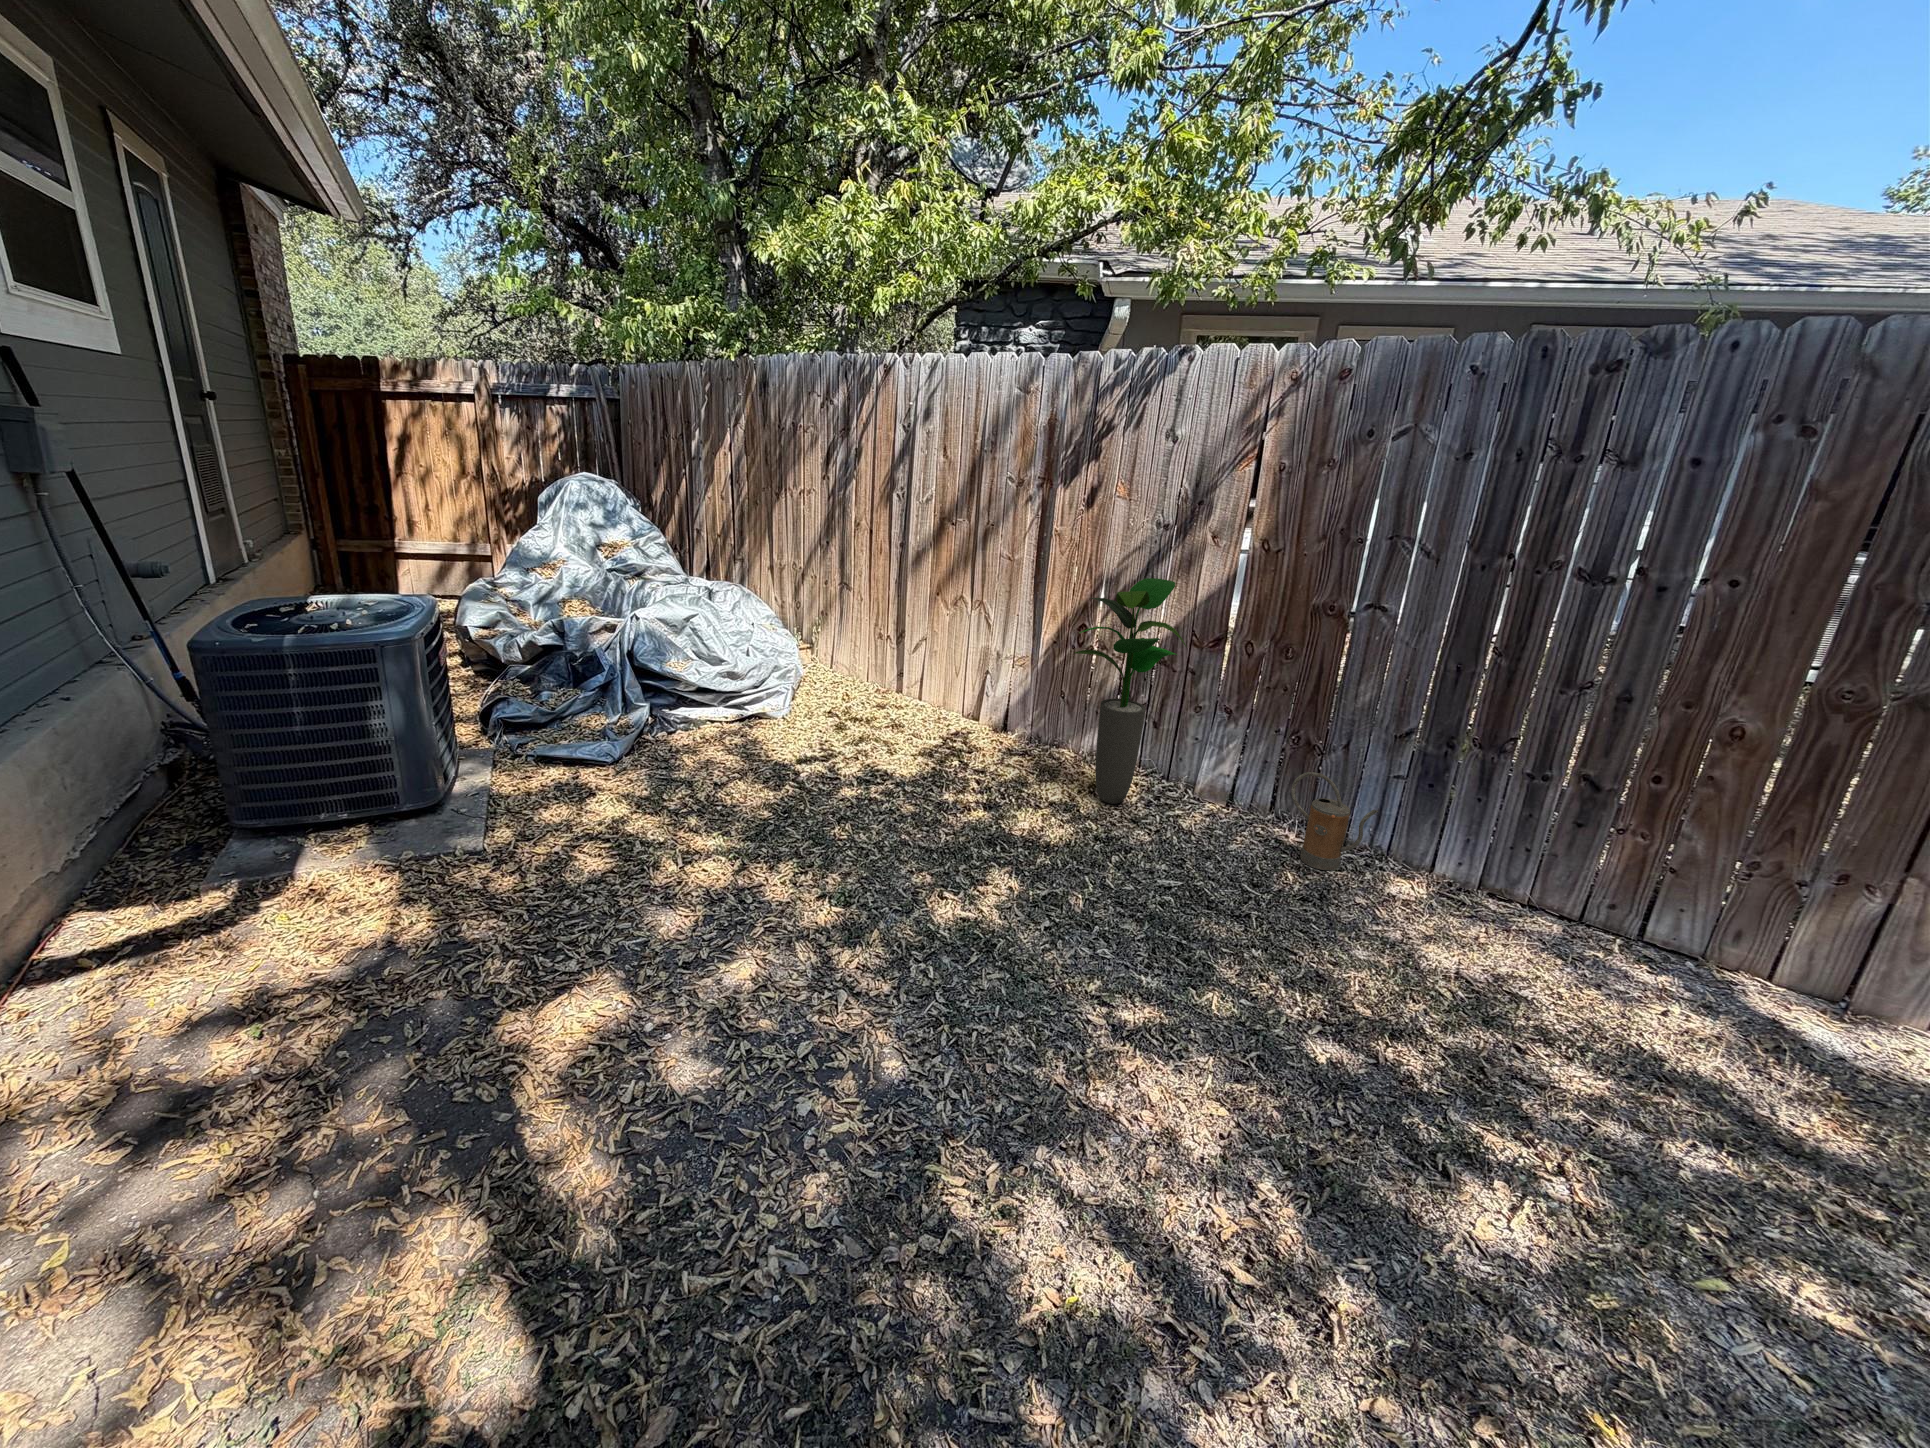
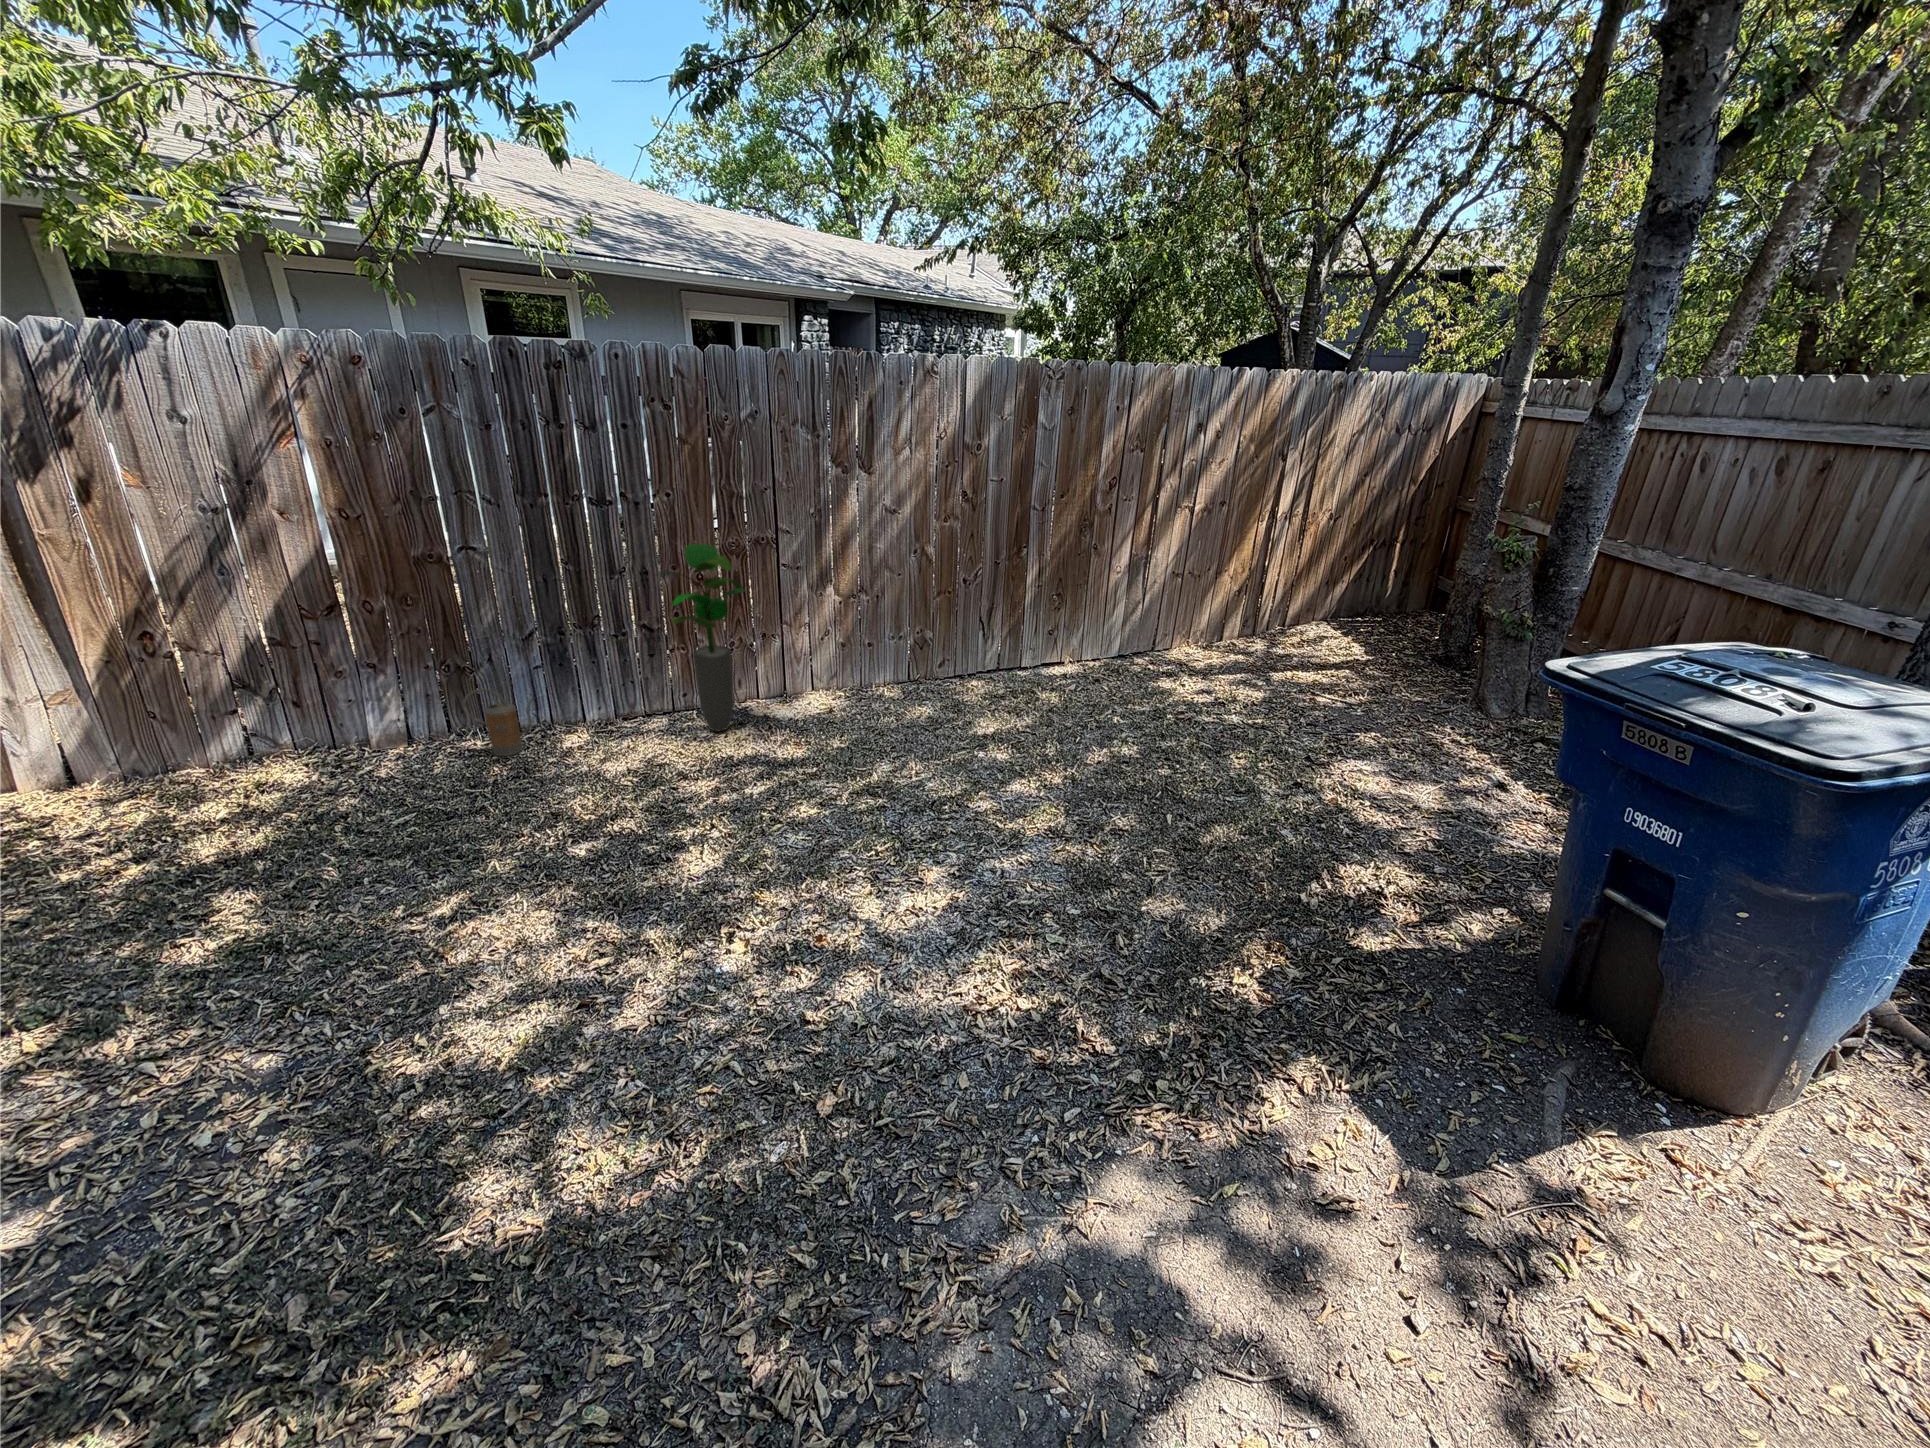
potted plant: present [1075,578,1186,804] -> present [659,544,744,731]

